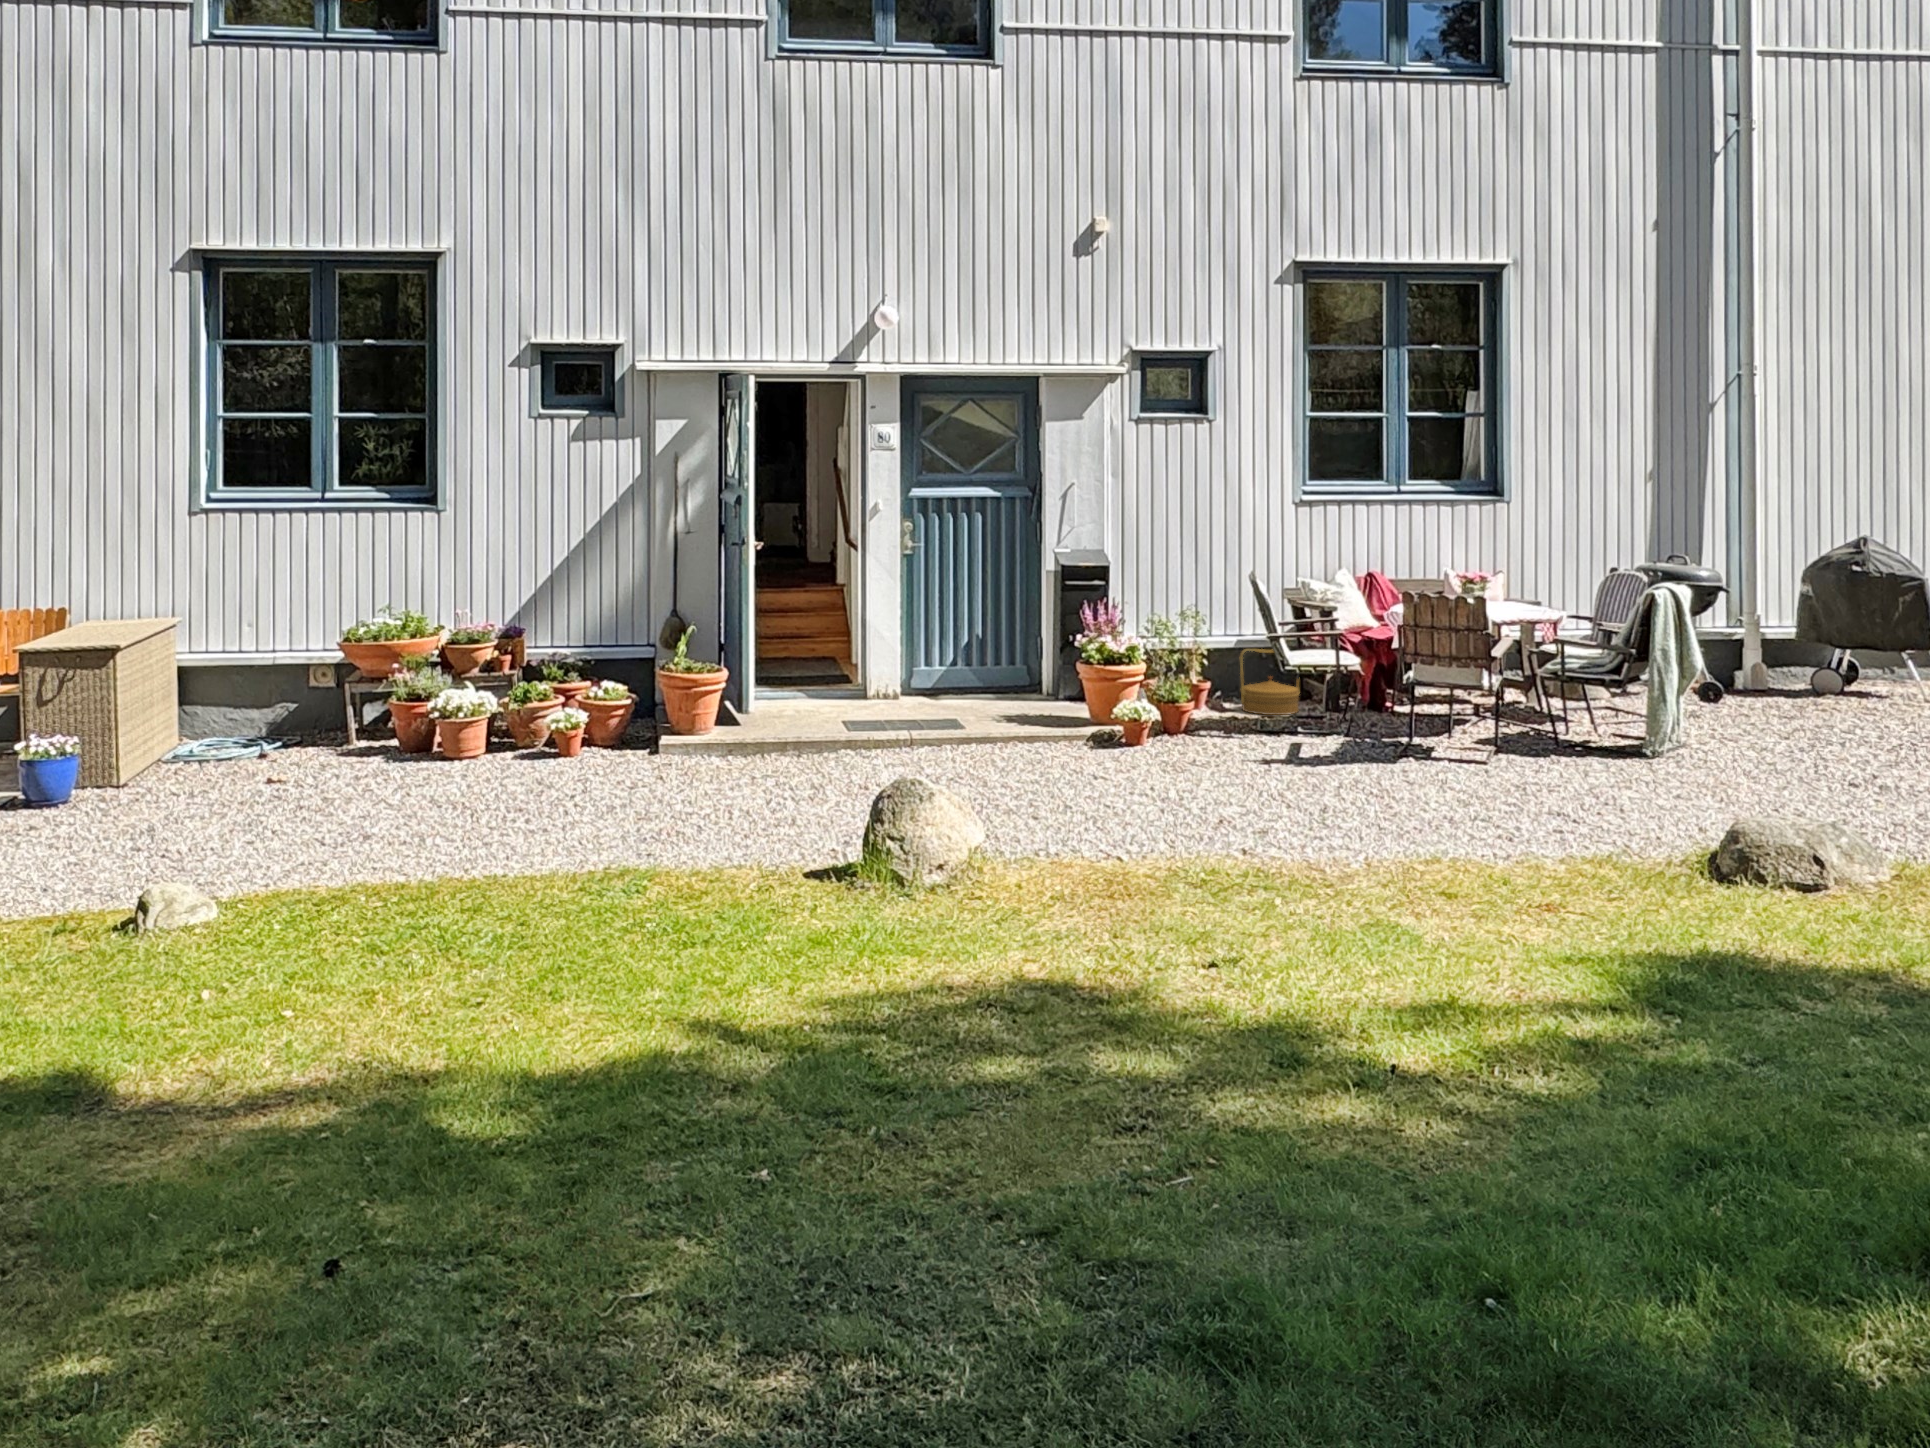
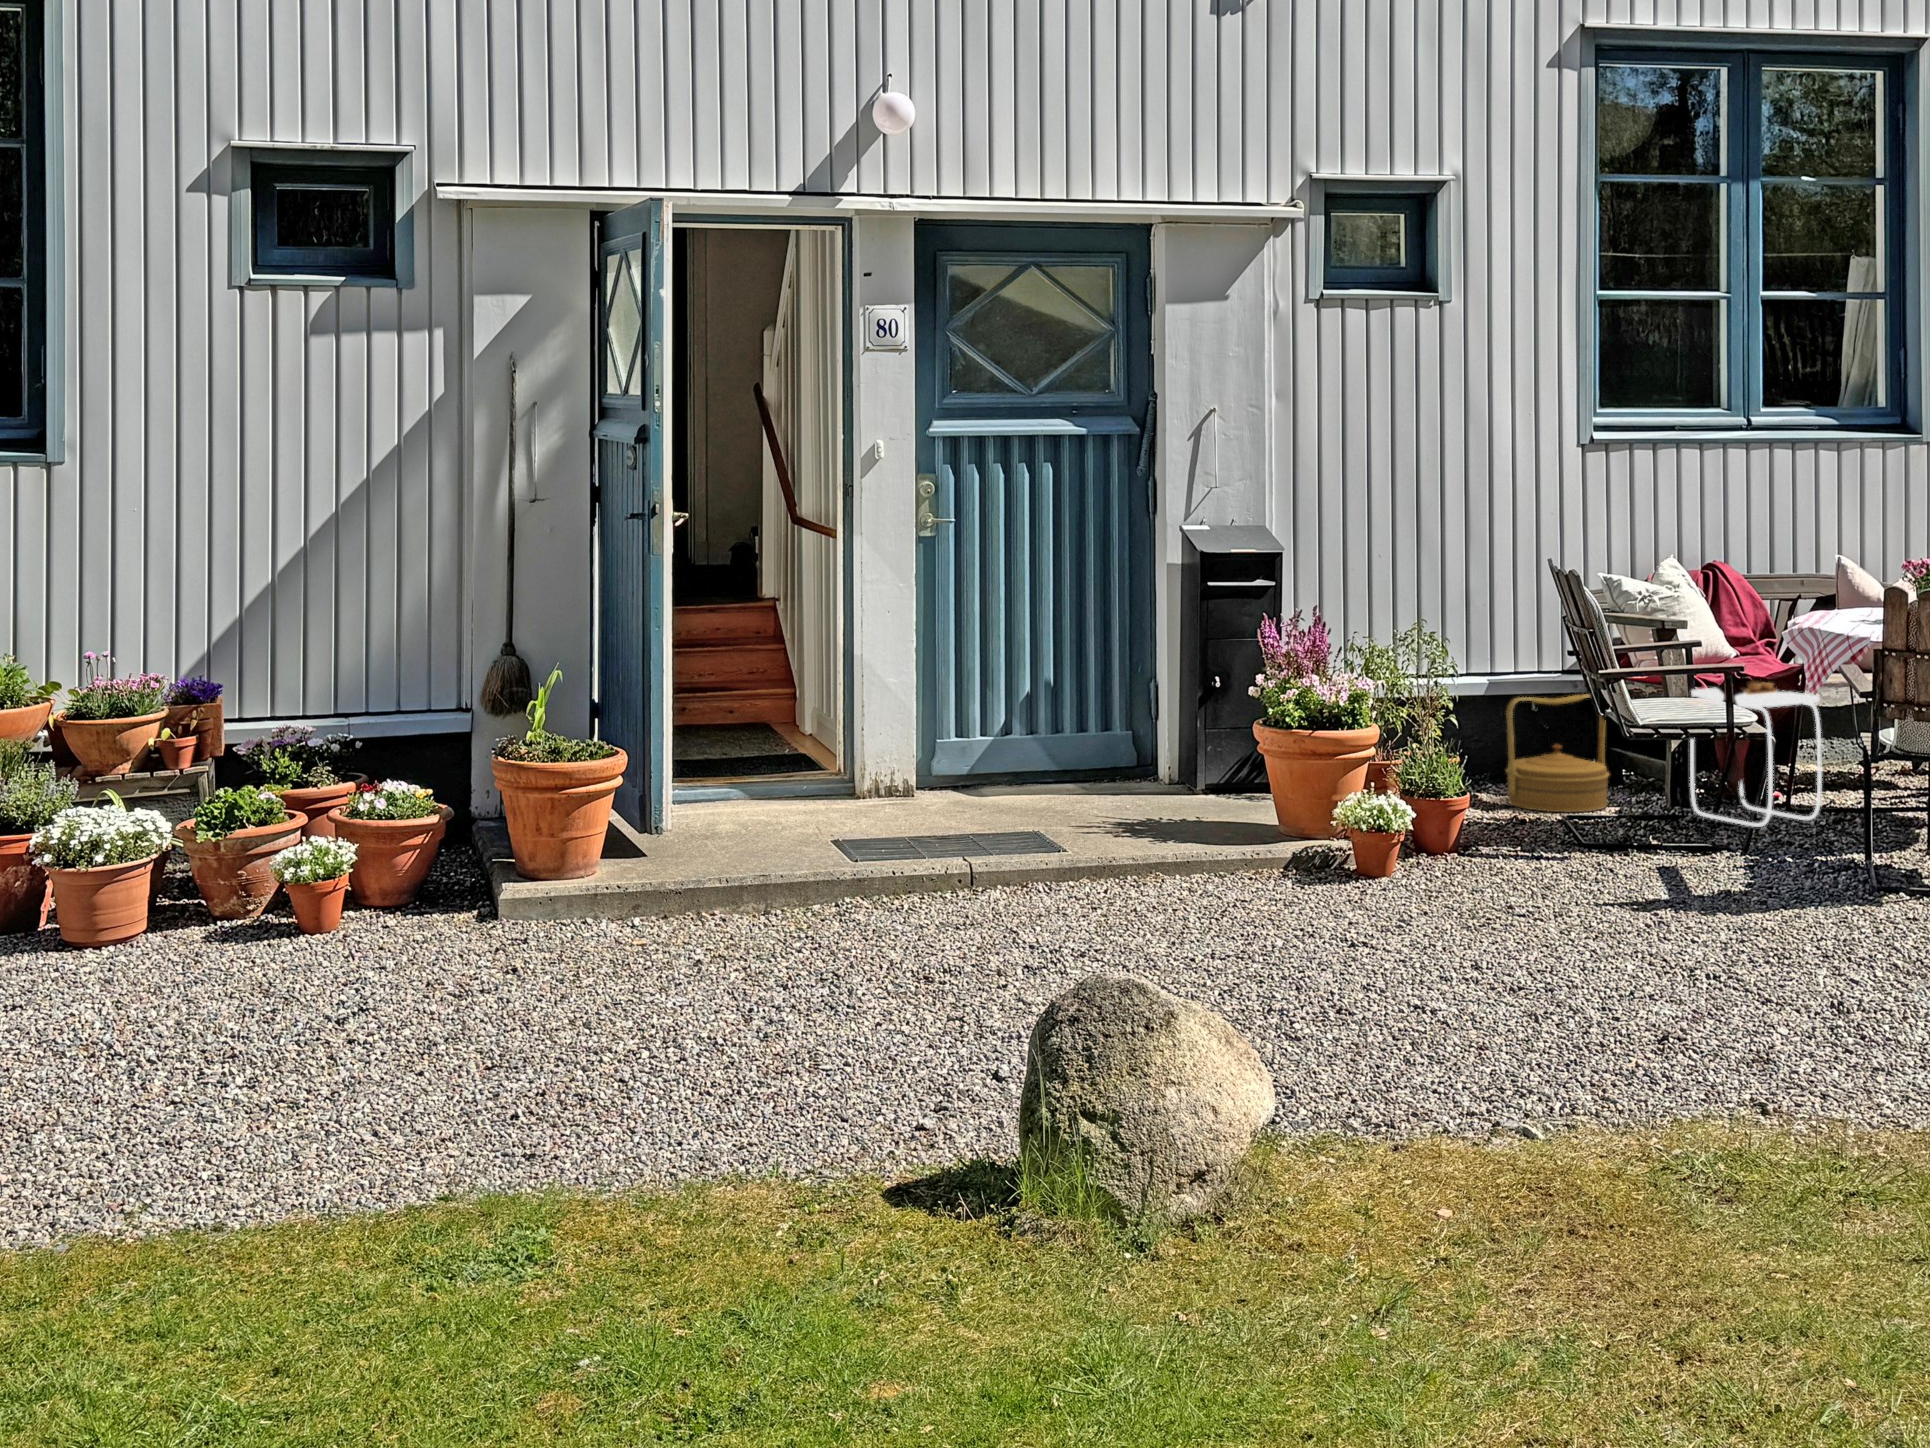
side table: none [1342,638,1412,725] -> present [1690,681,1822,827]

